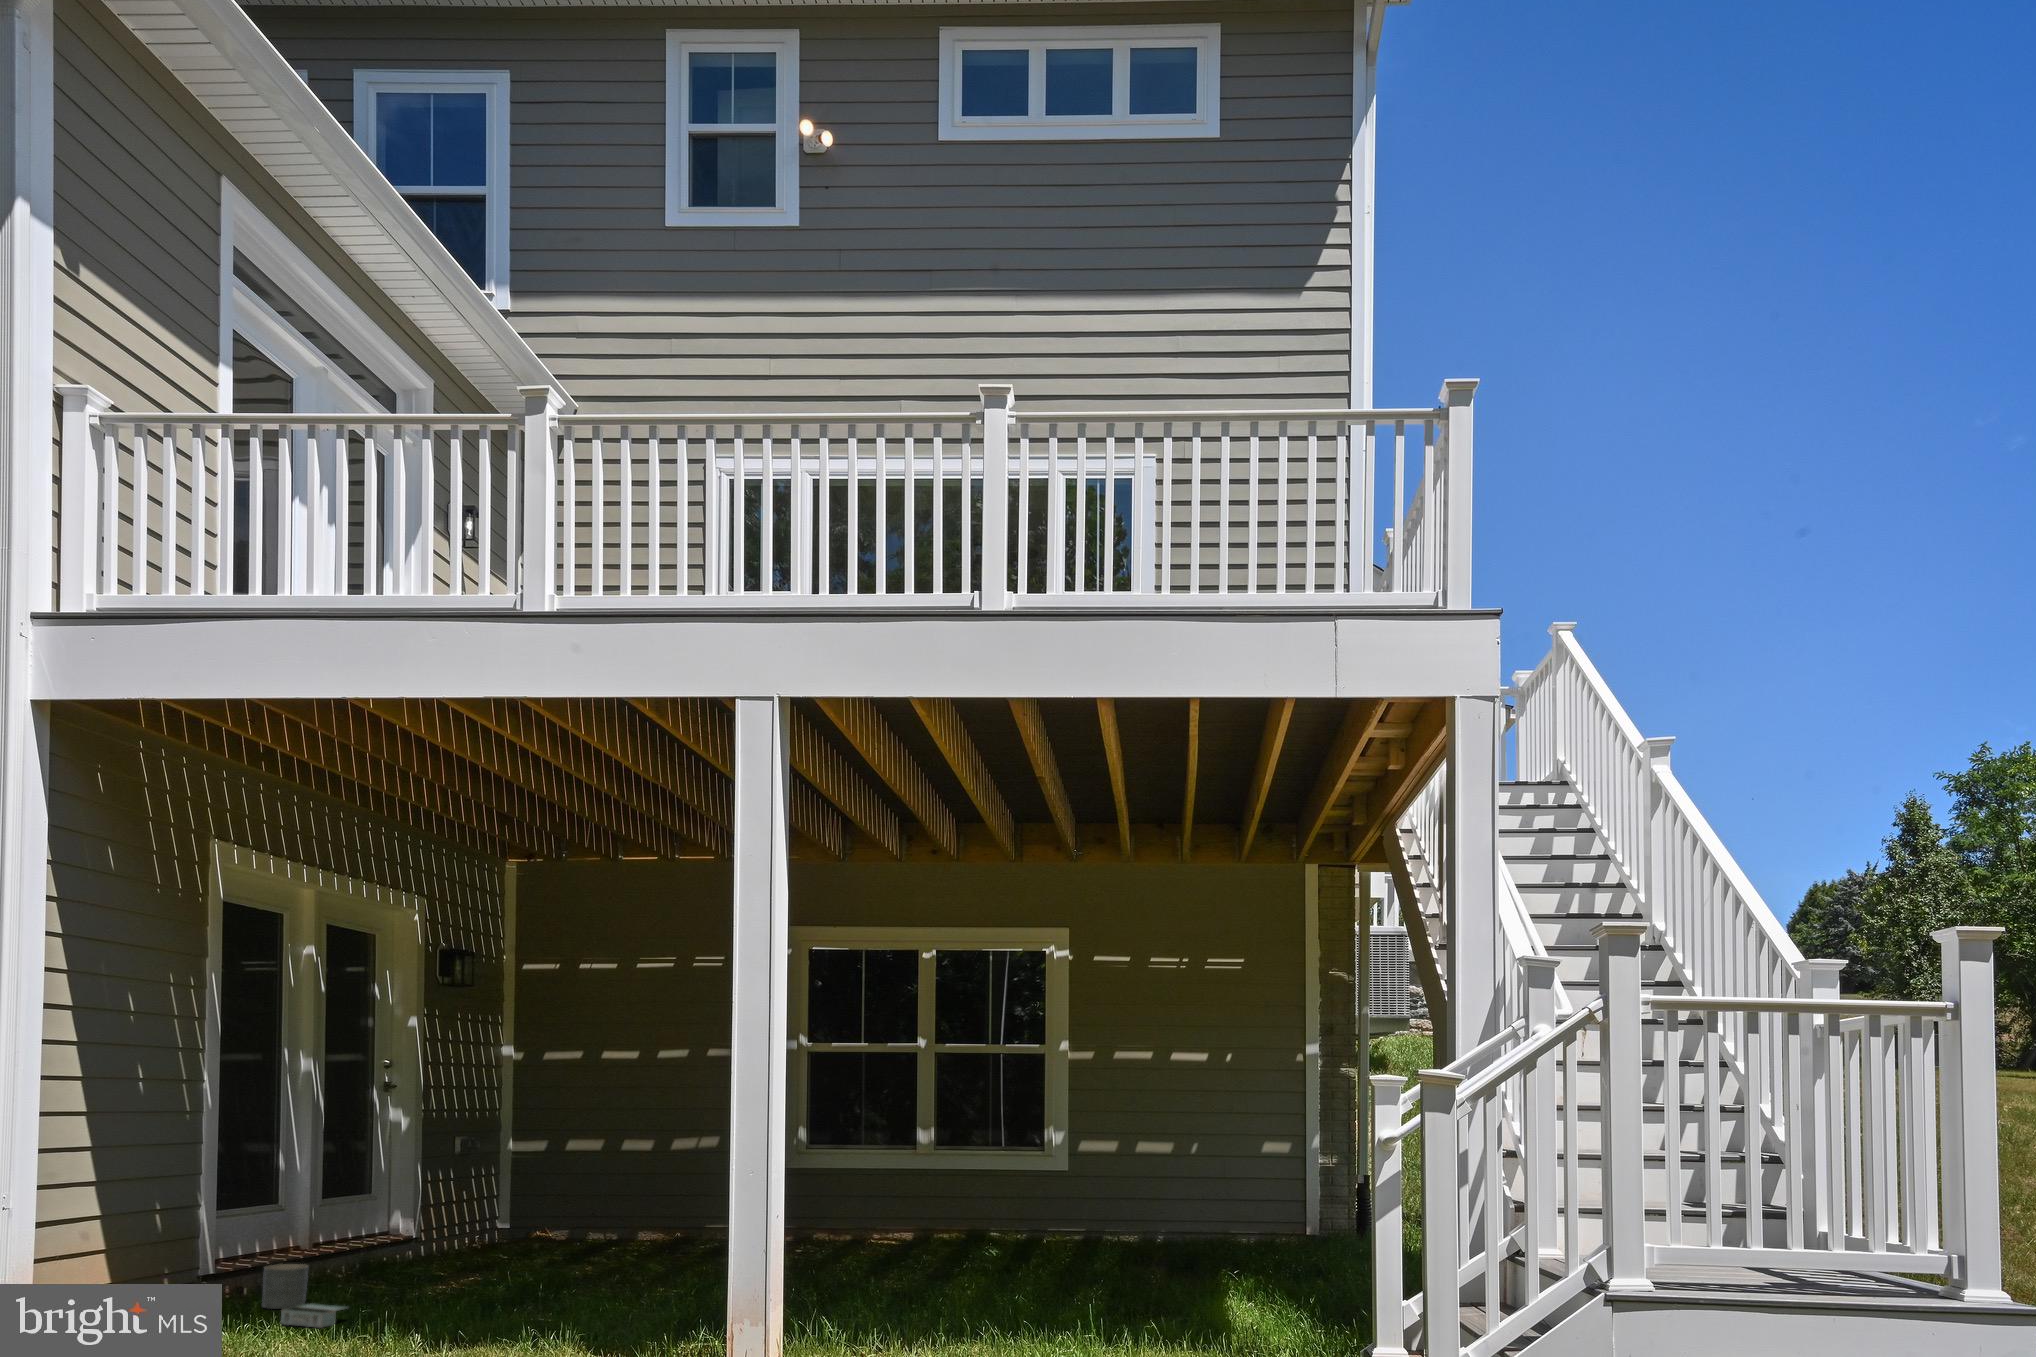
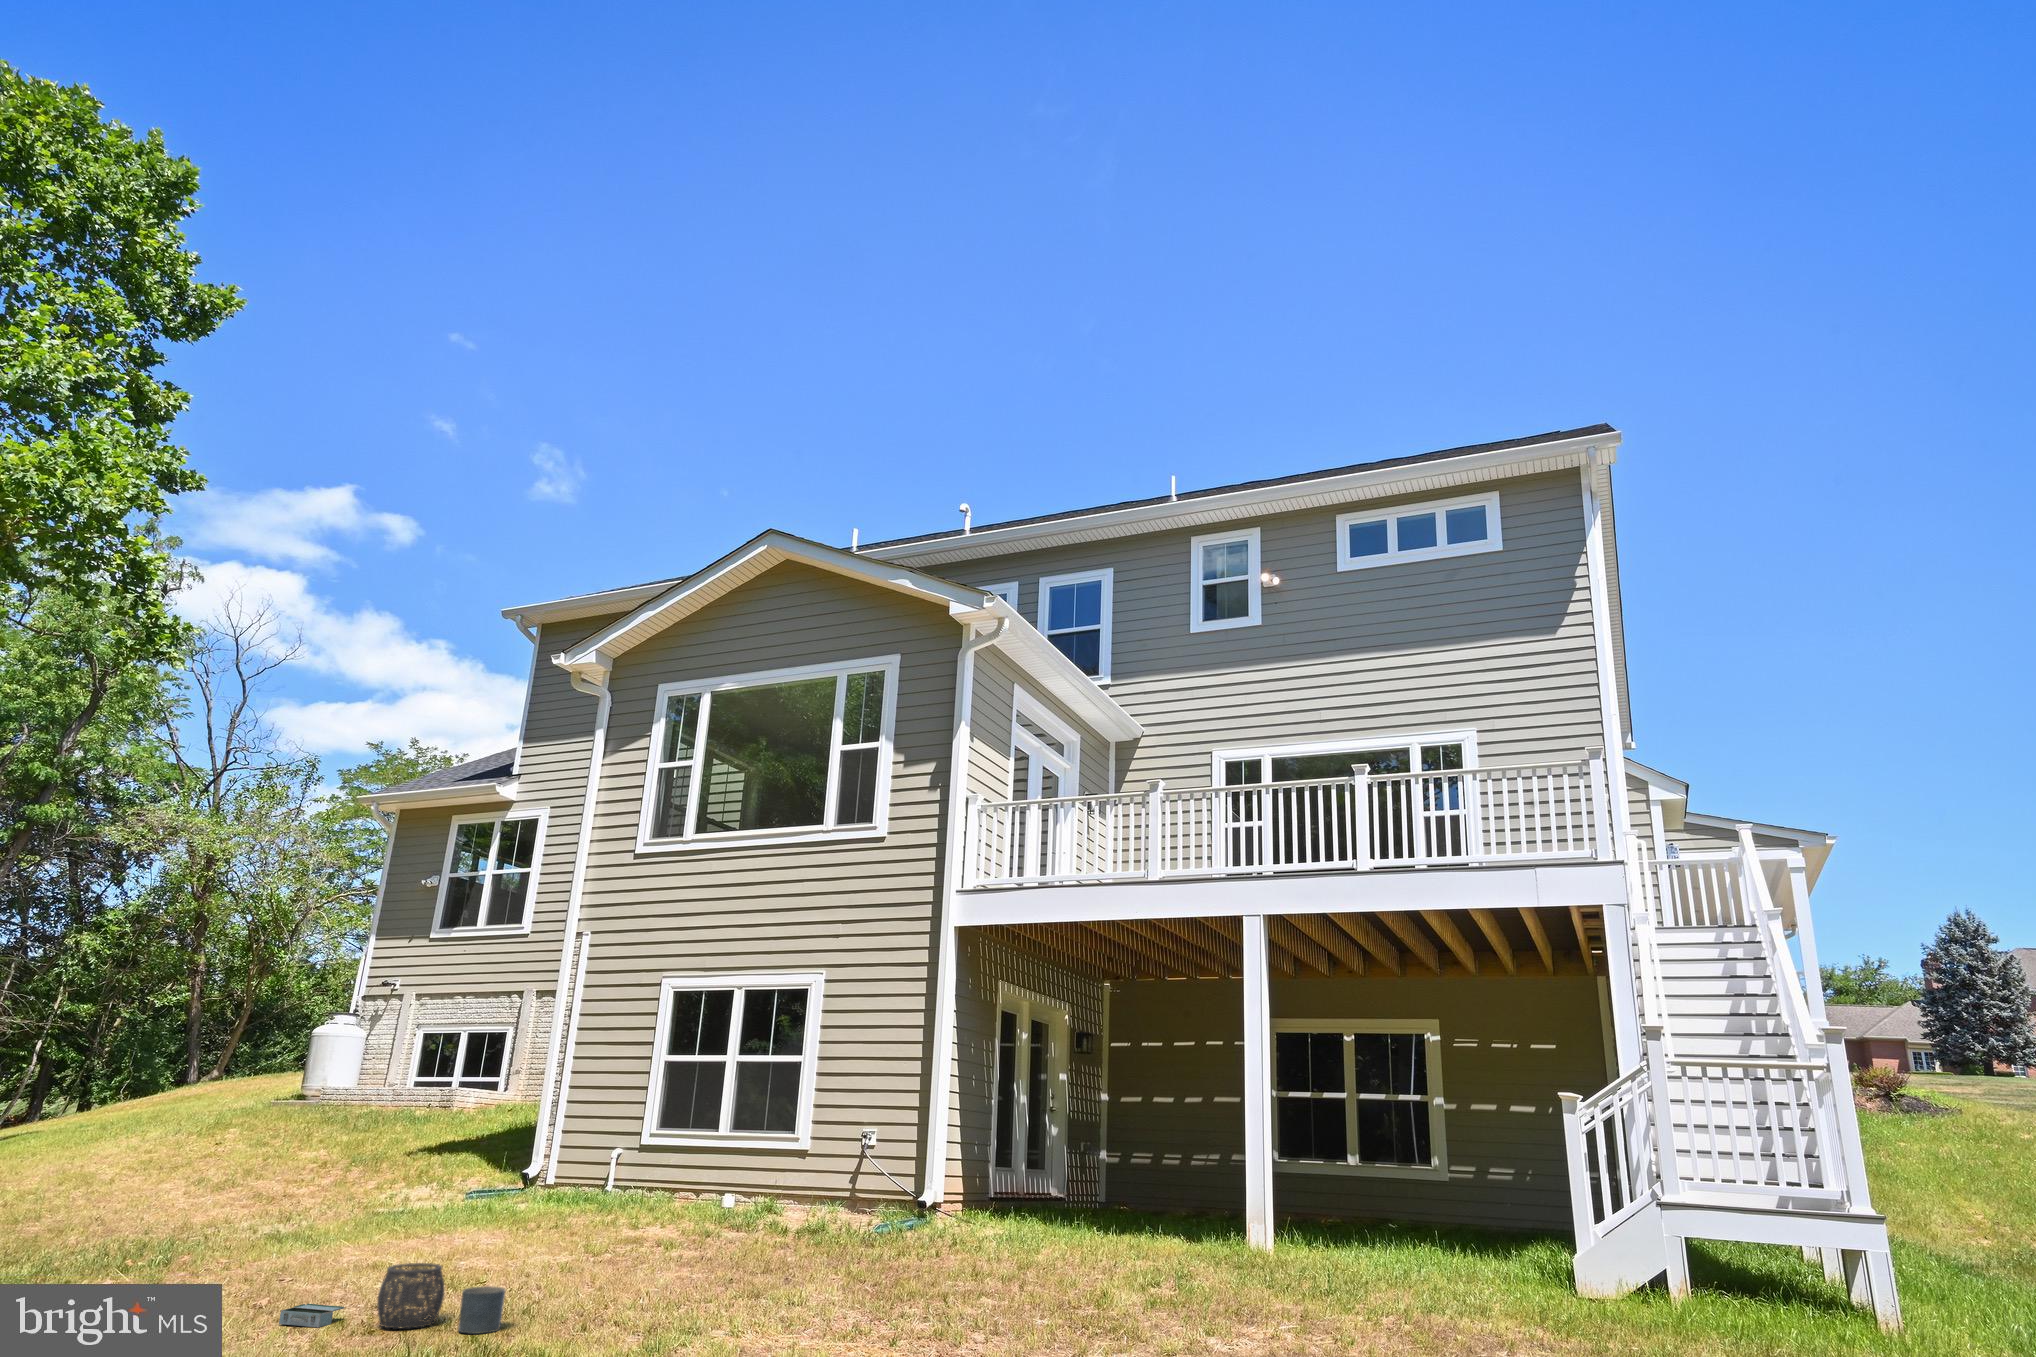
woven basket: none [379,1259,453,1330] -> present [377,1263,445,1329]
planter: present [262,1264,308,1309] -> present [458,1286,505,1334]

